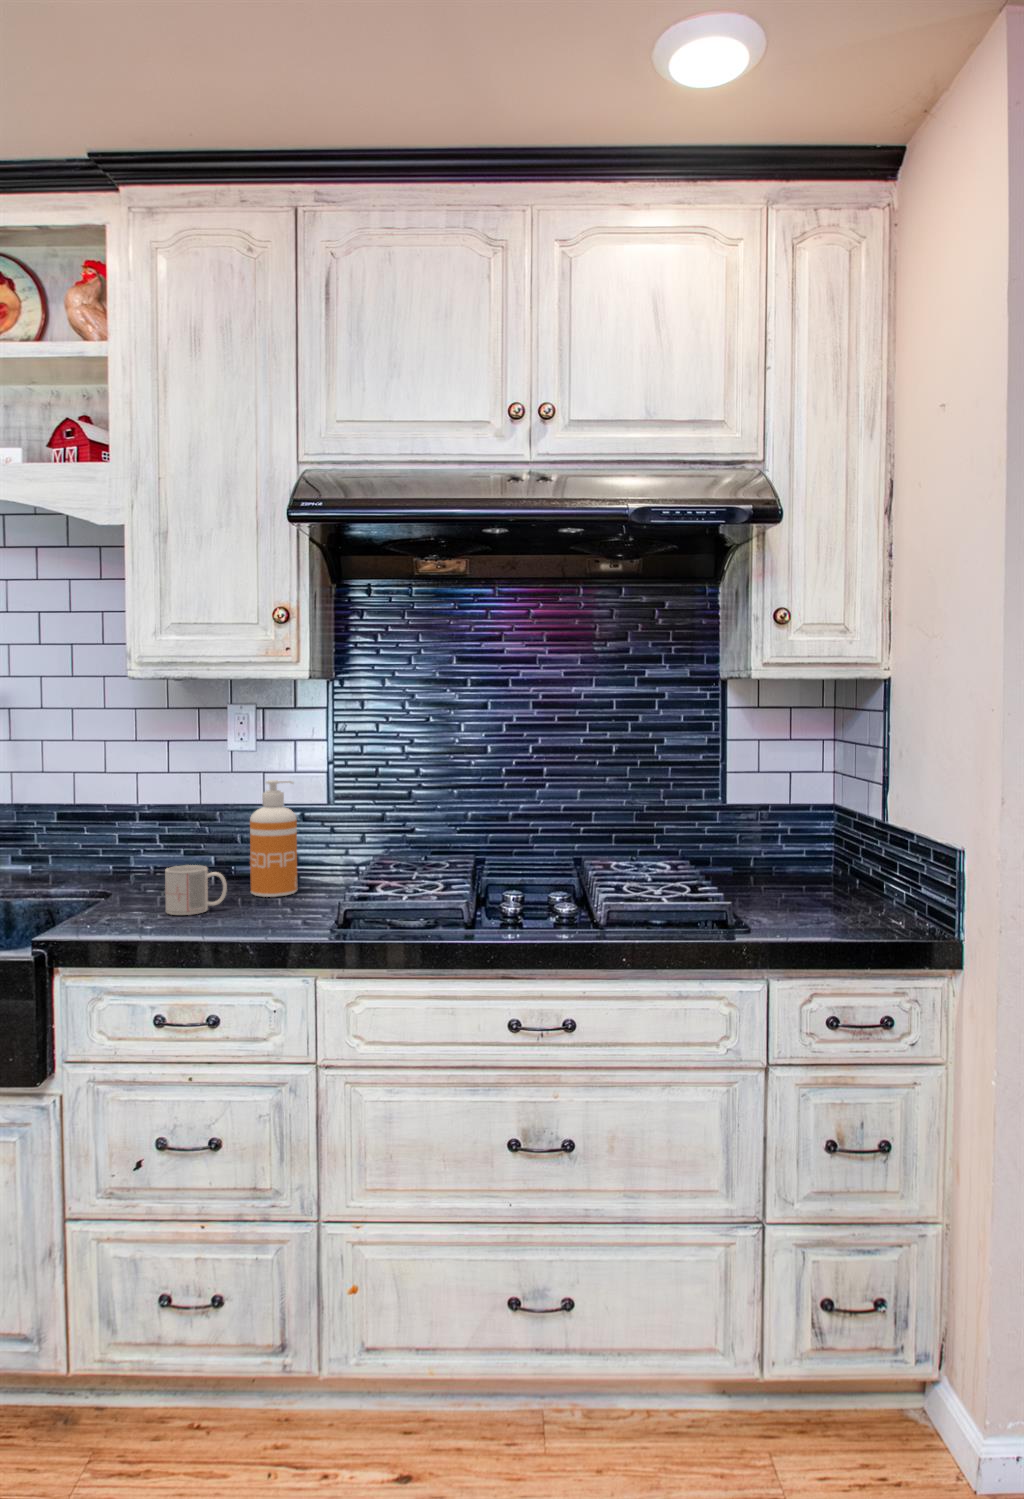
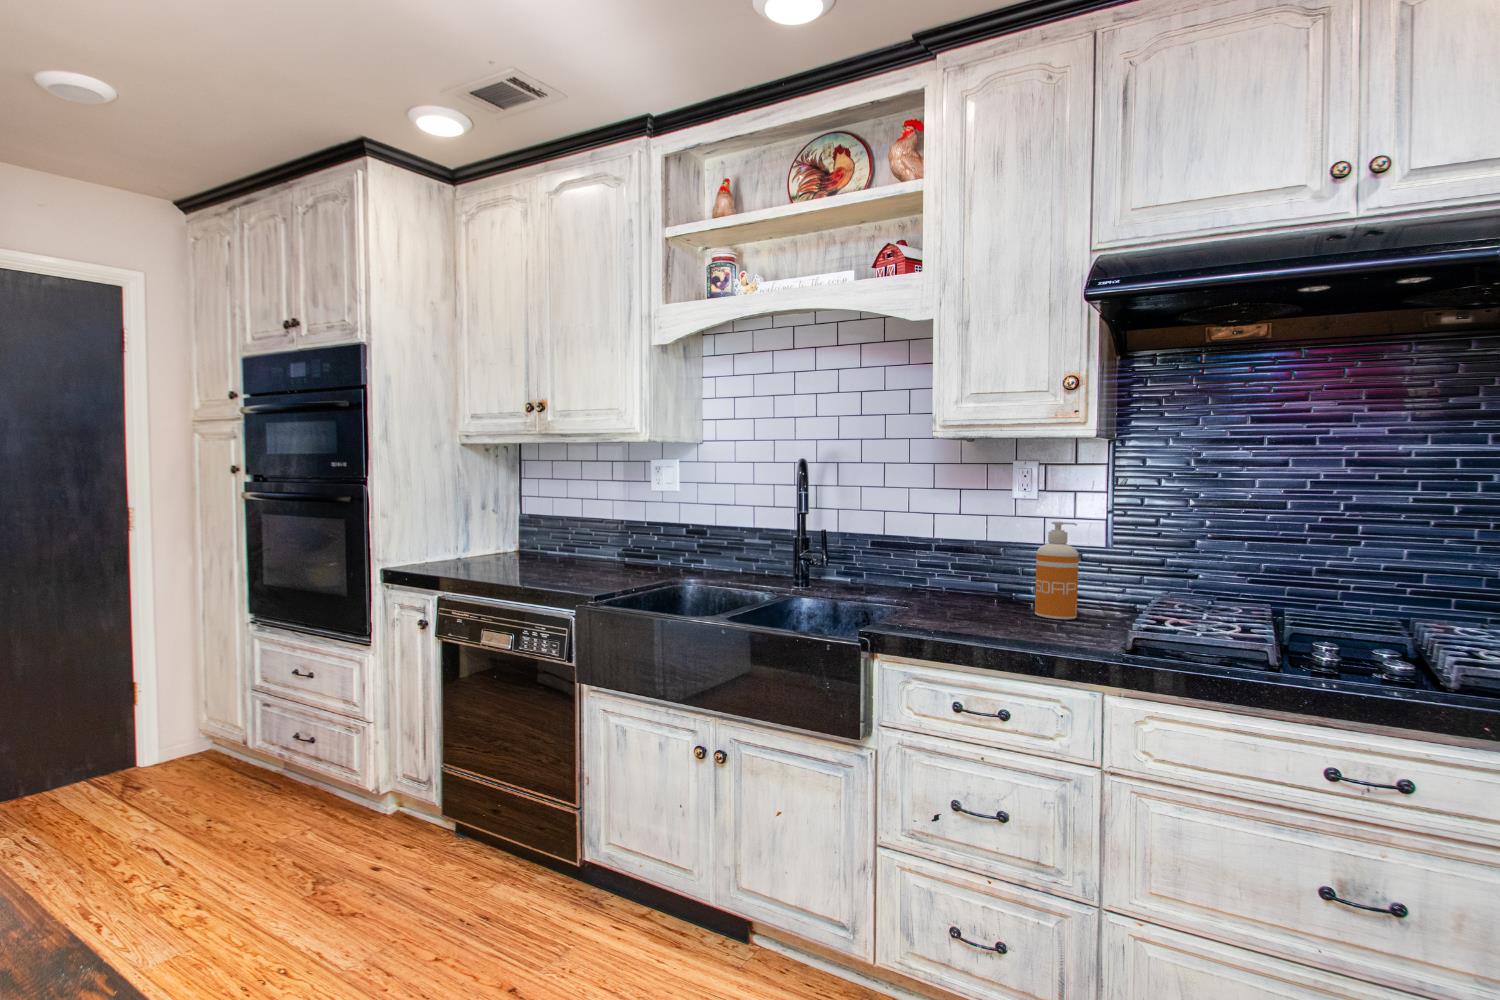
mug: present [165,865,227,915] -> none [966,583,1017,622]

